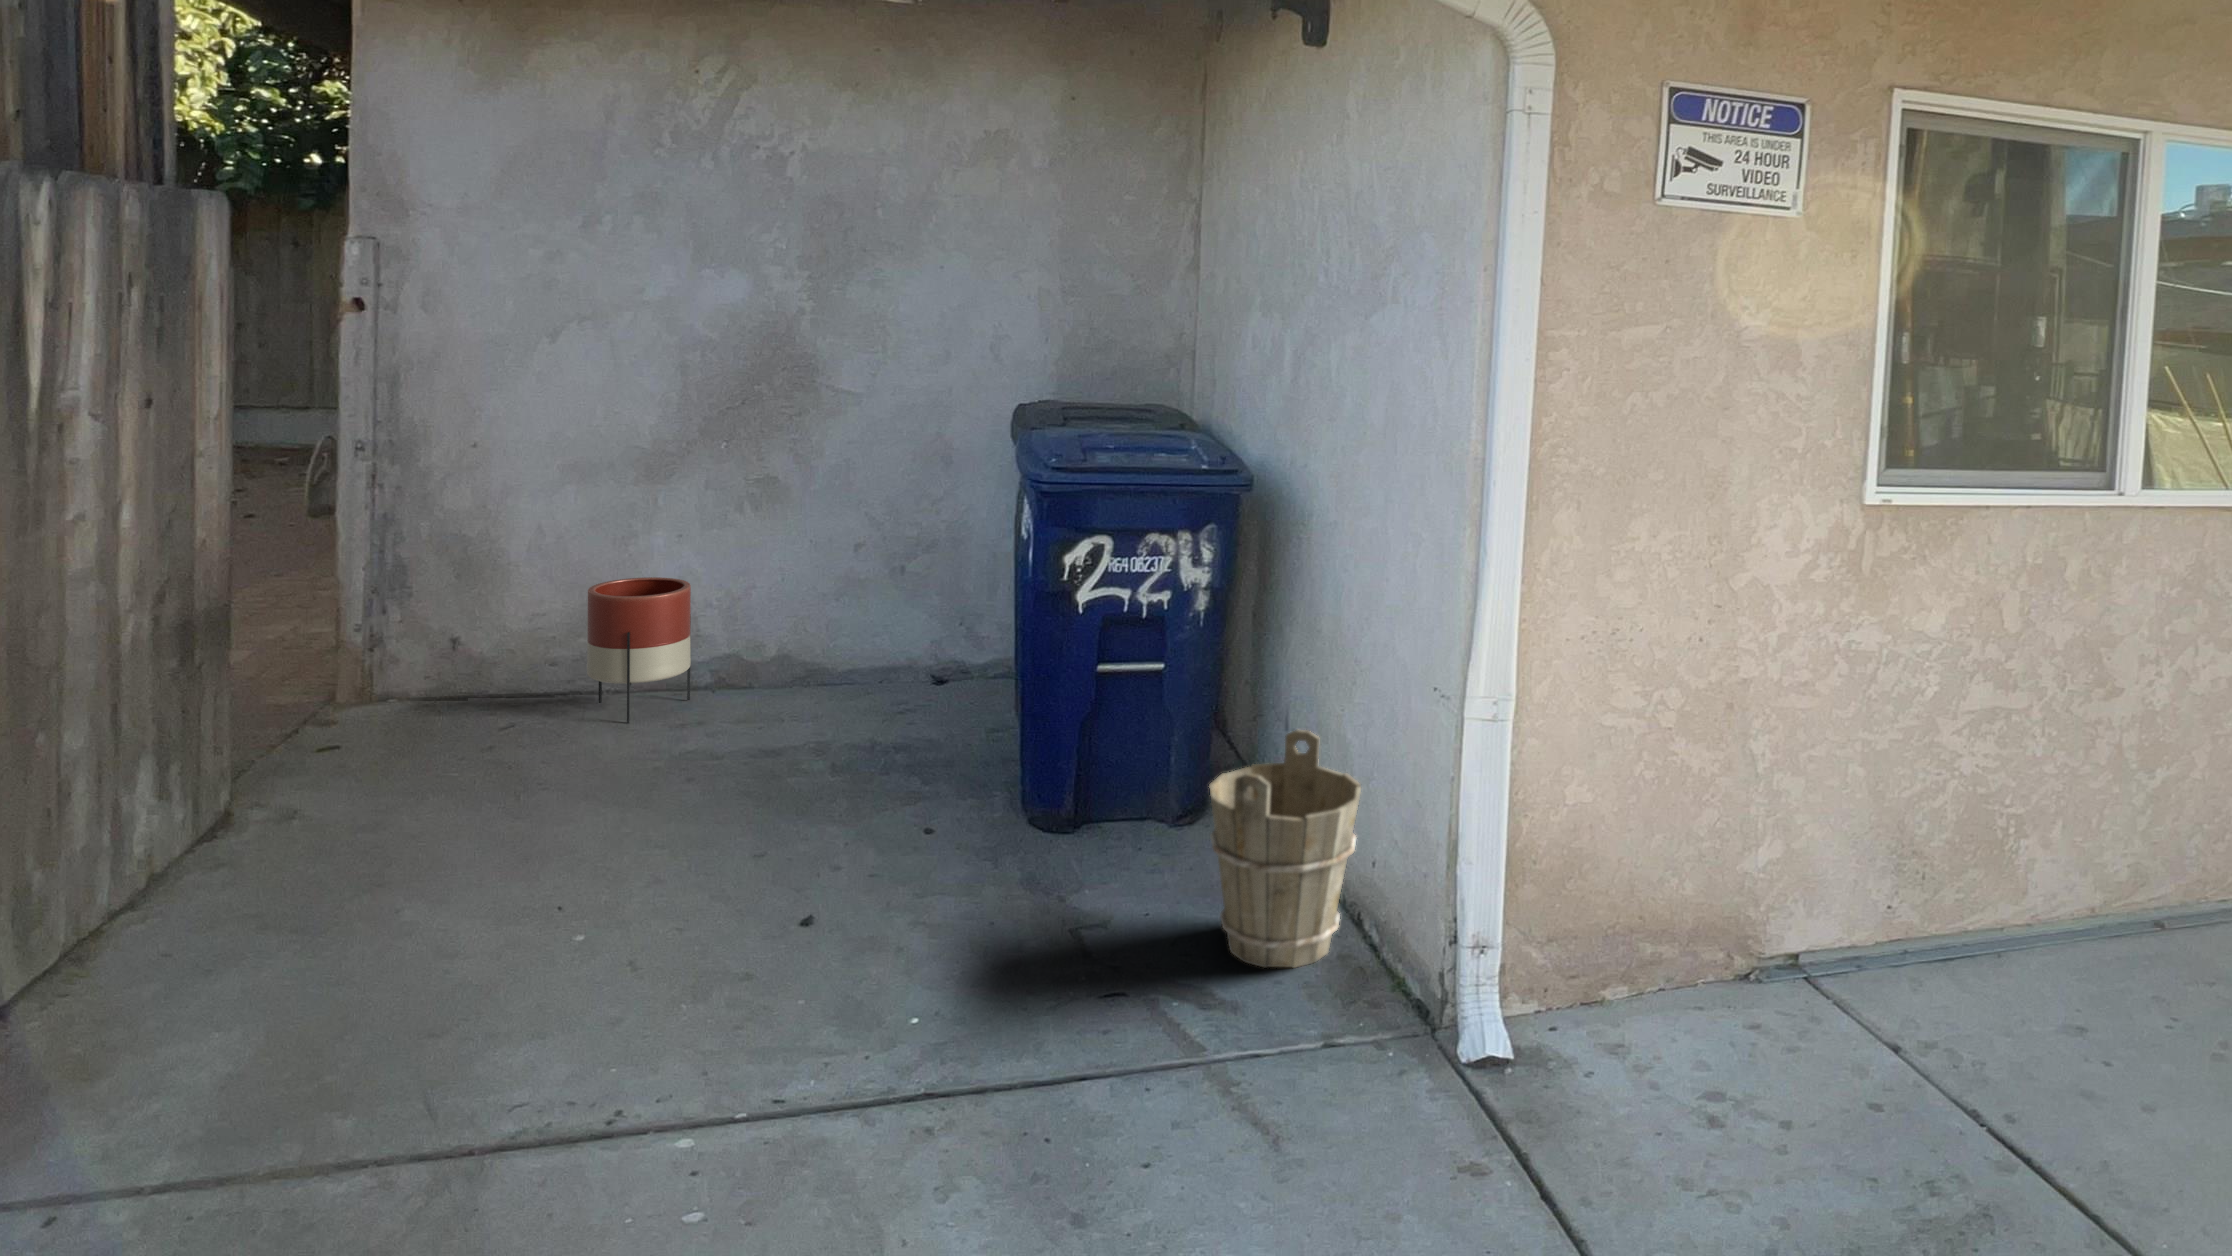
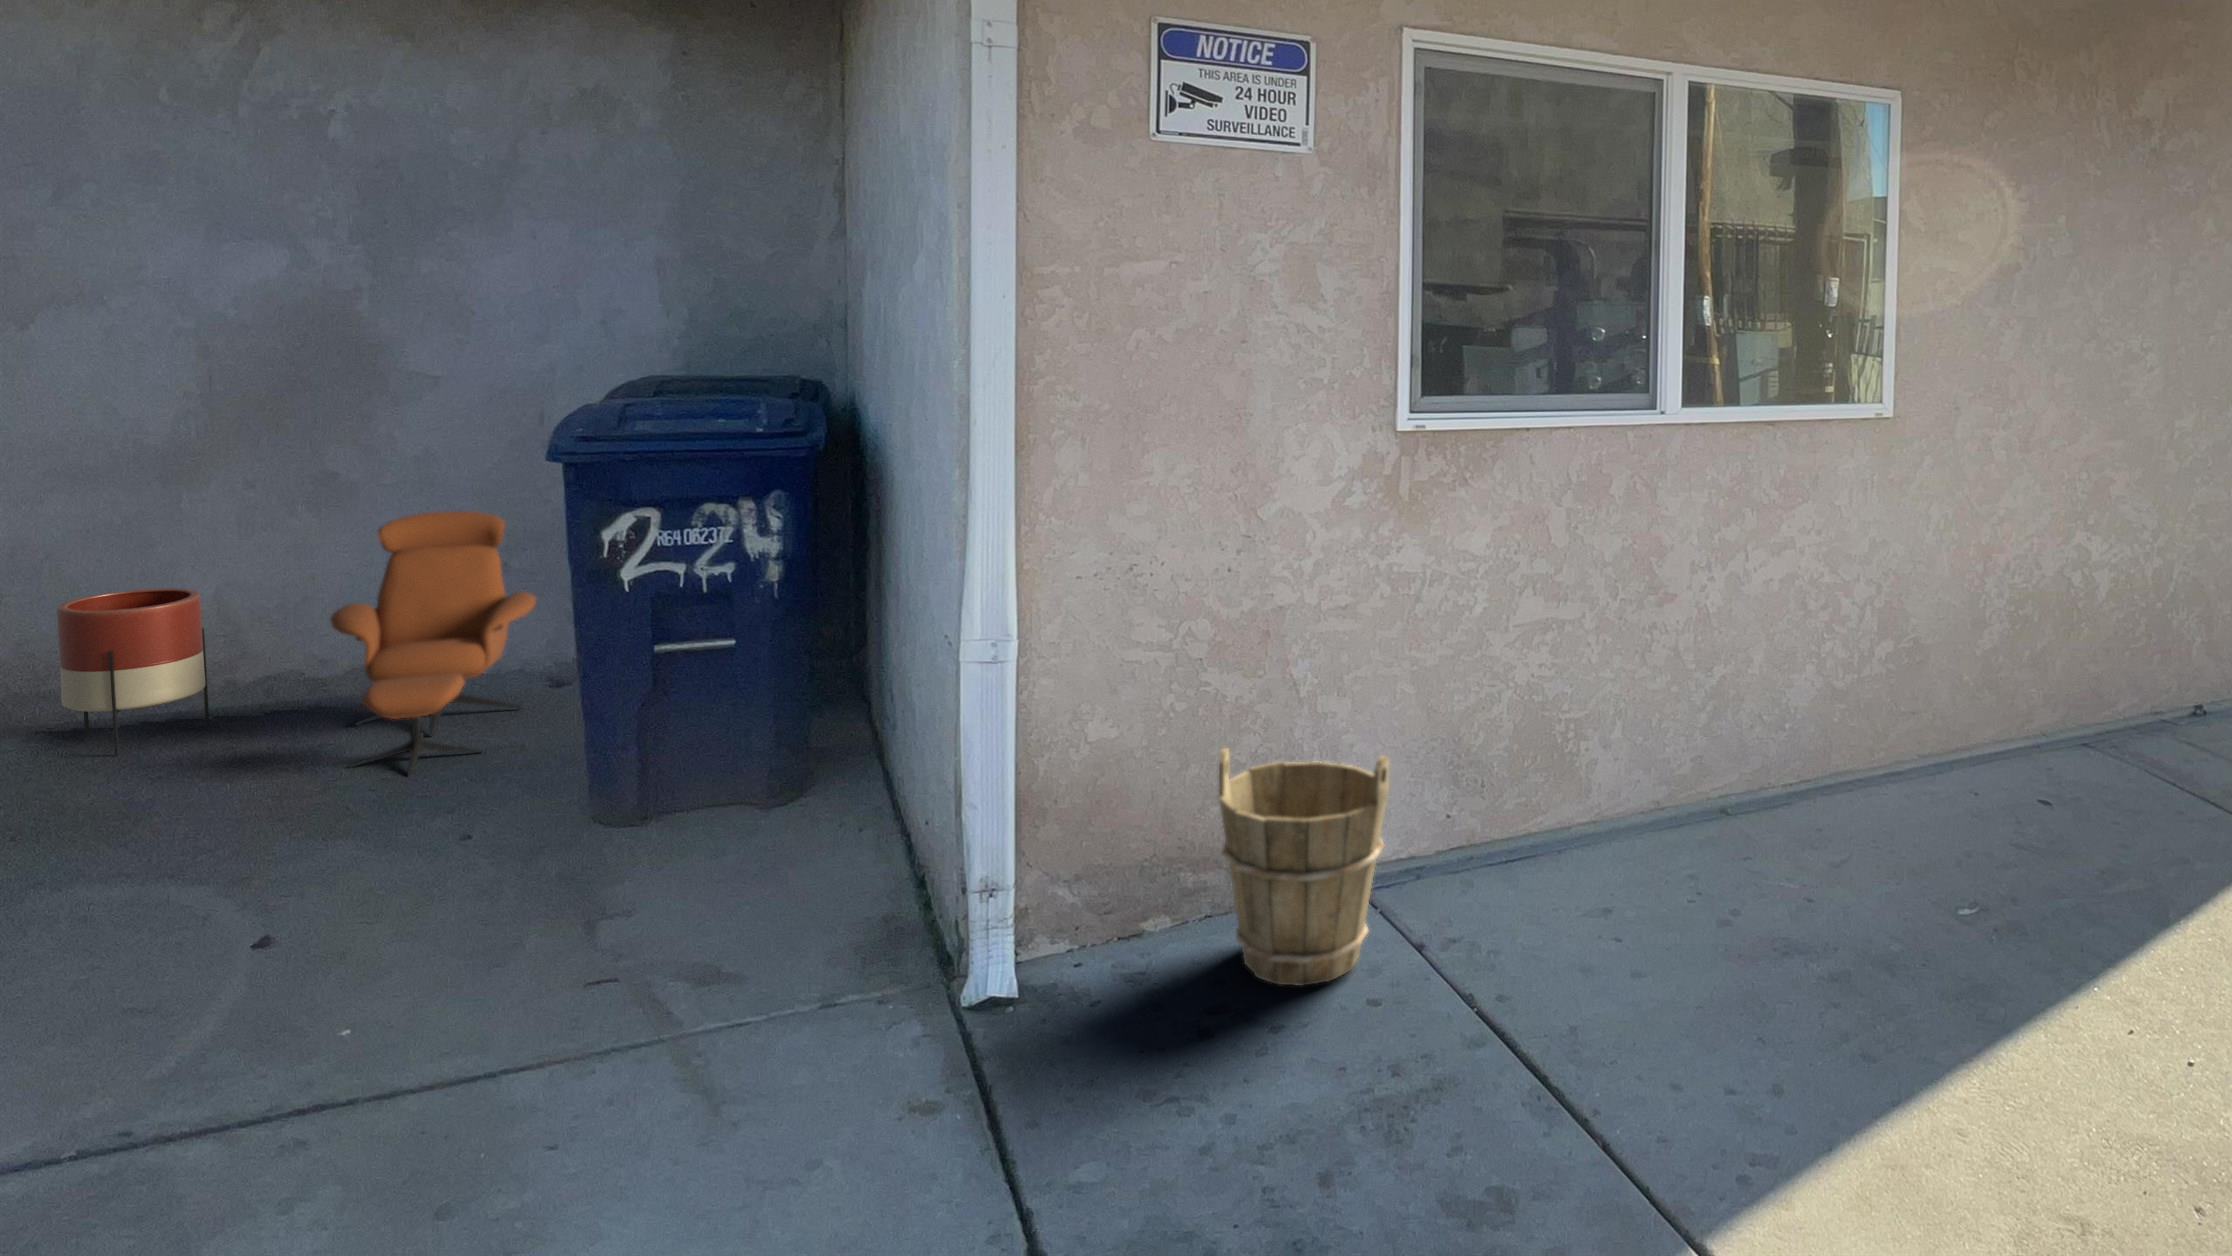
lounge chair: none [792,520,951,765] -> present [330,511,536,776]
bucket: present [1209,730,1361,968] -> present [1219,748,1389,986]

